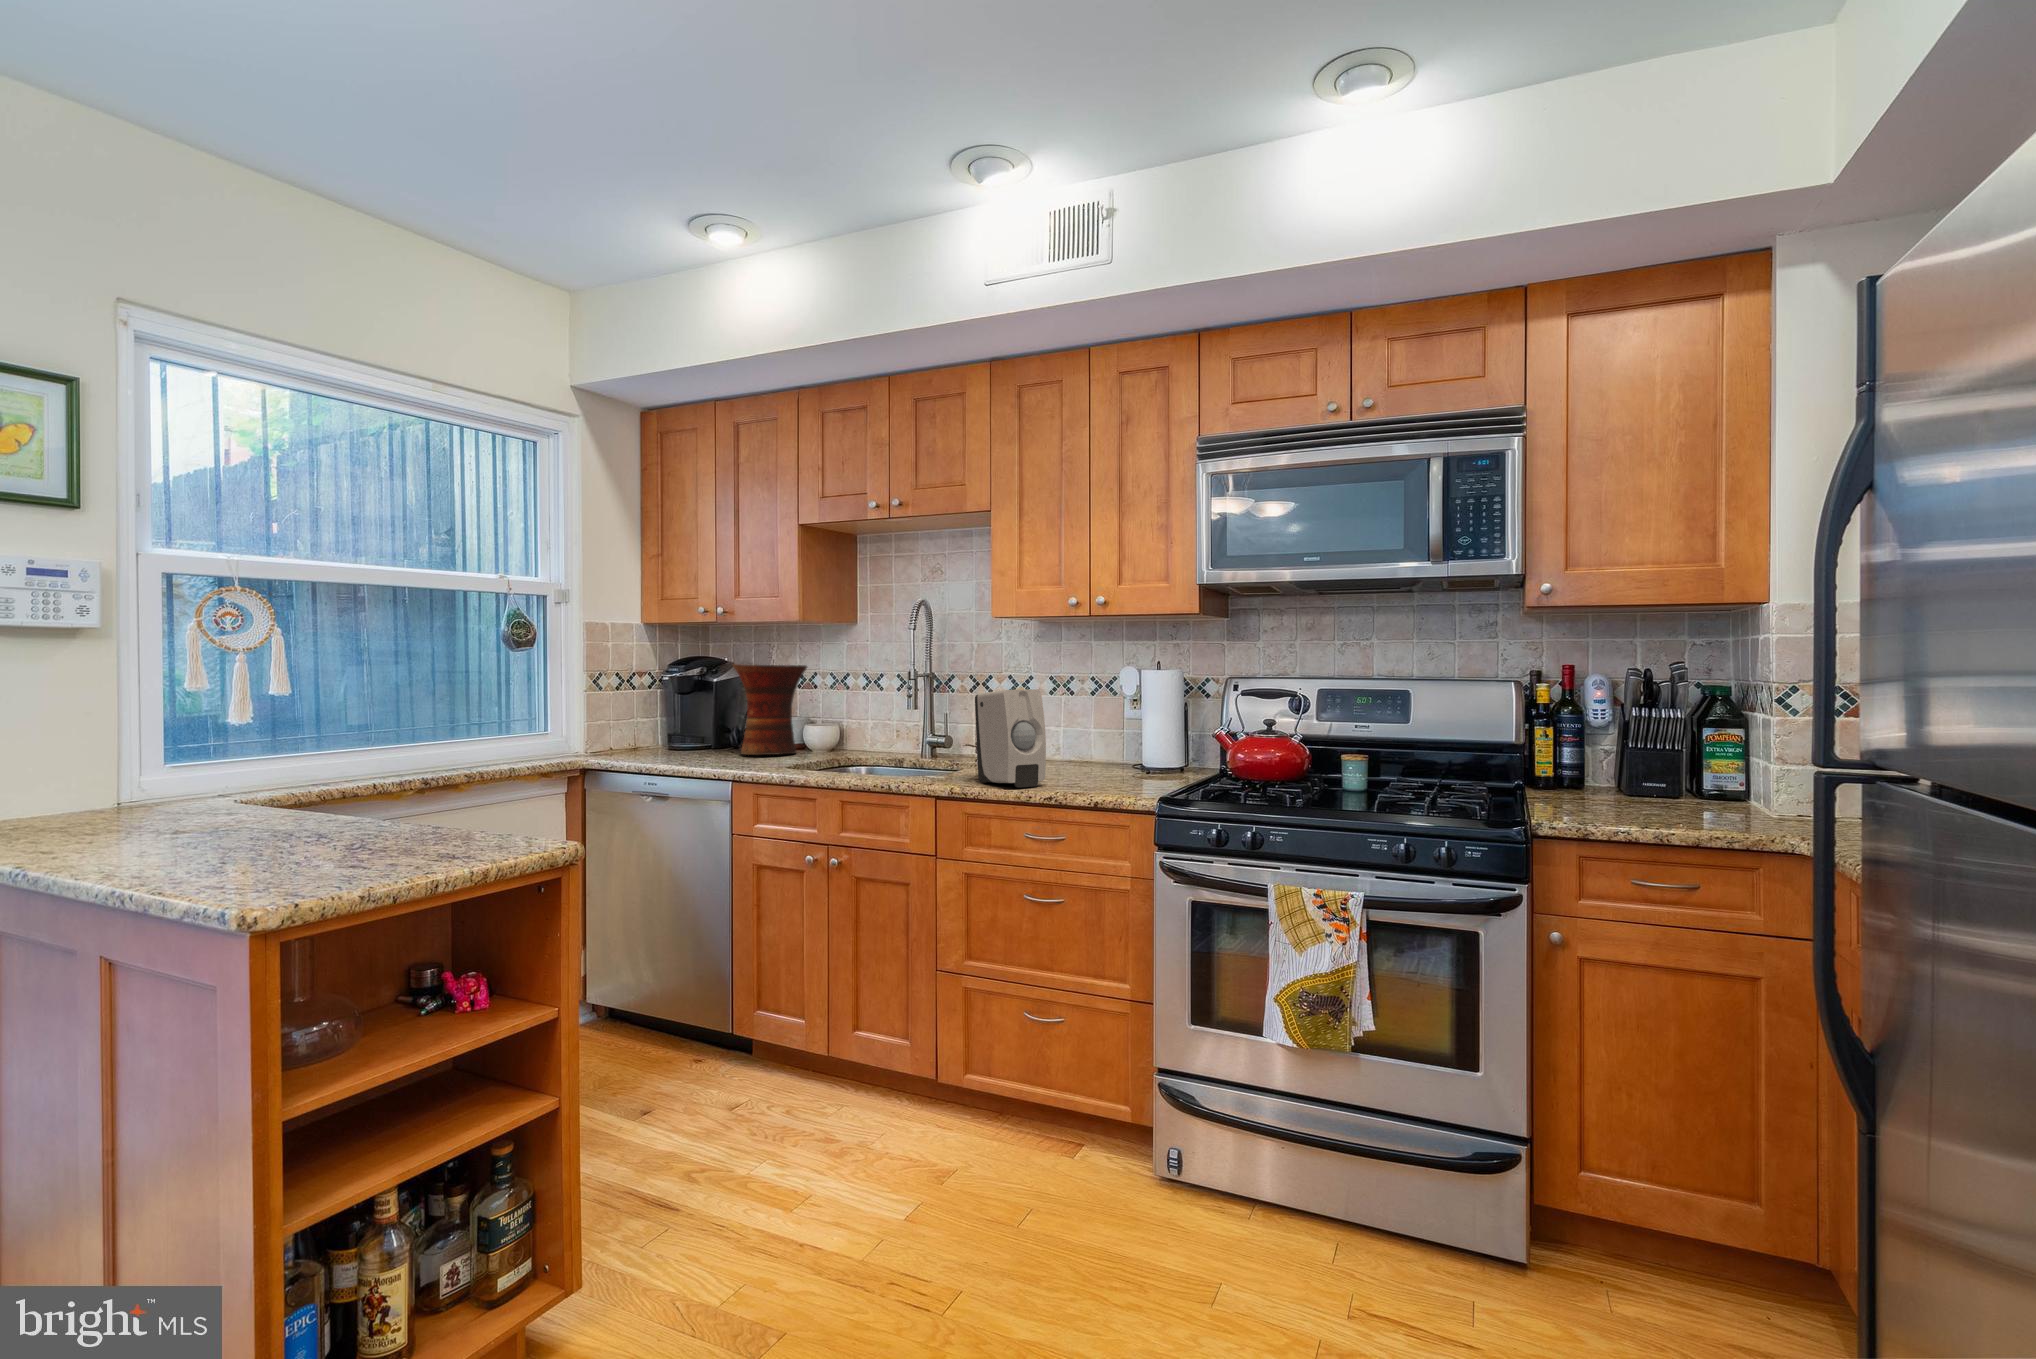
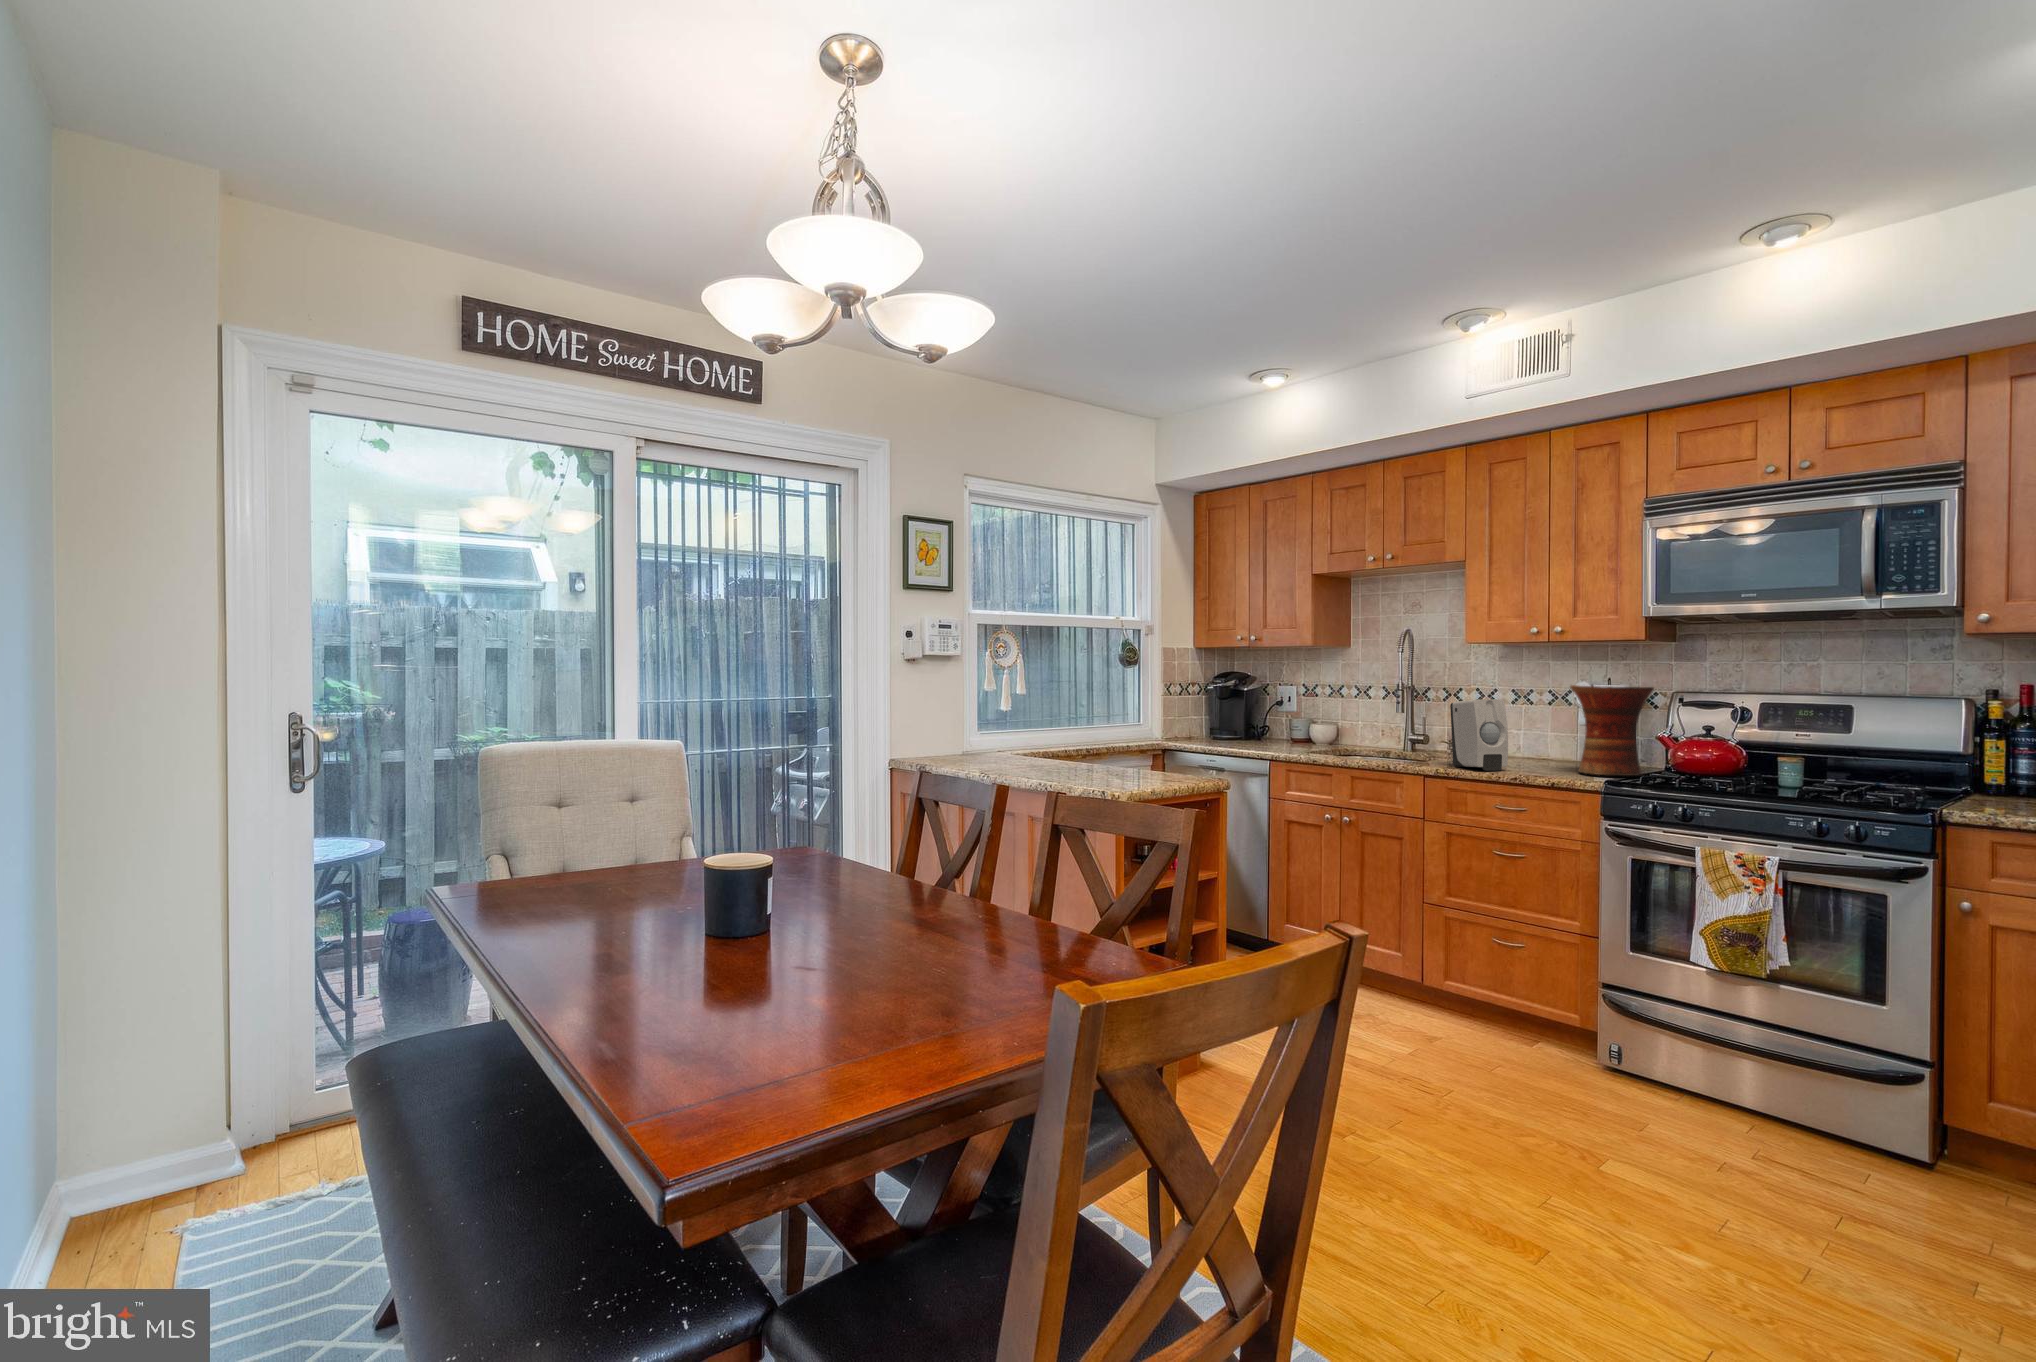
vase: present [733,664,807,755] -> present [1570,685,1654,776]

